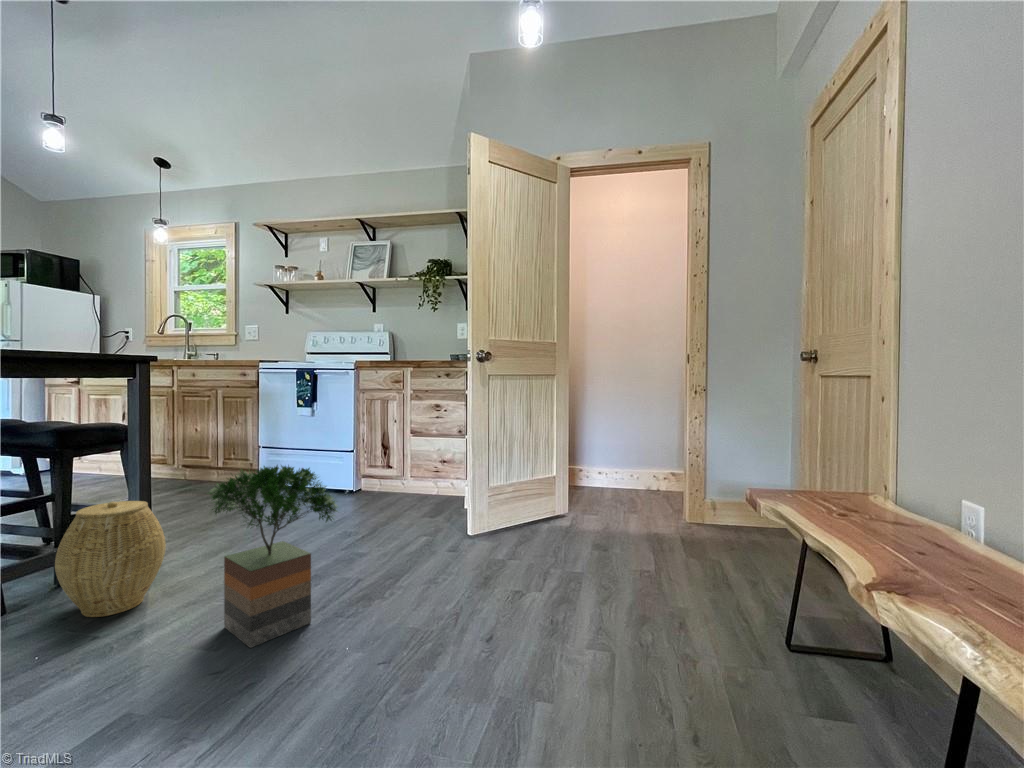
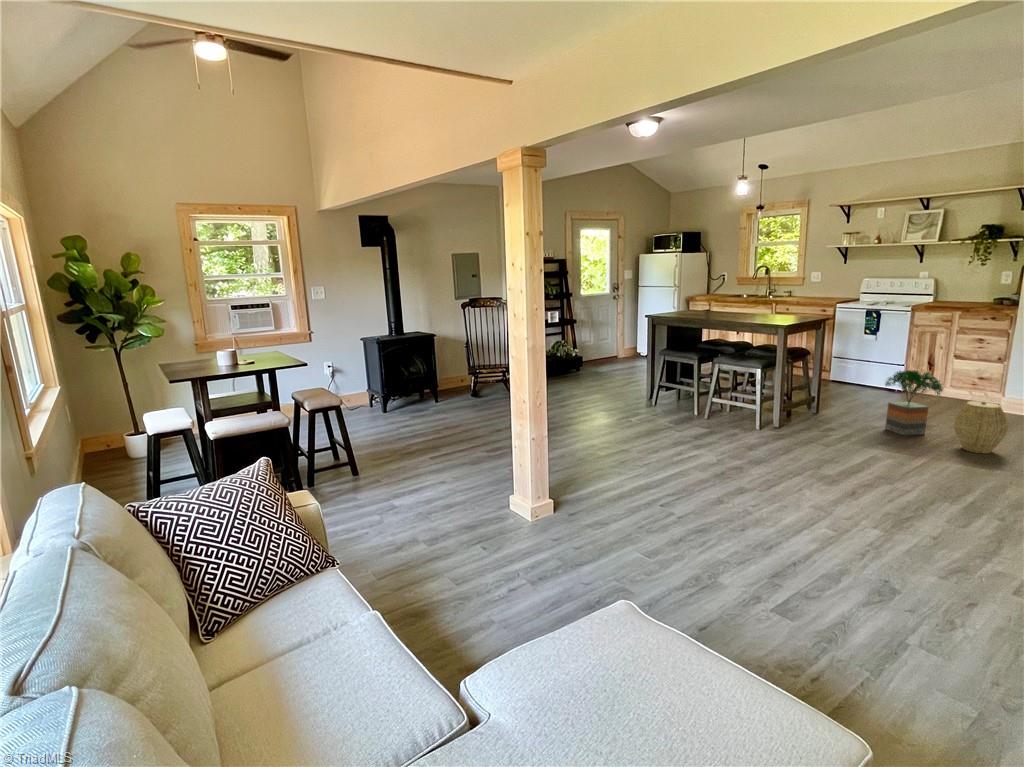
woven basket: present [55,501,166,617] -> present [954,401,1008,453]

